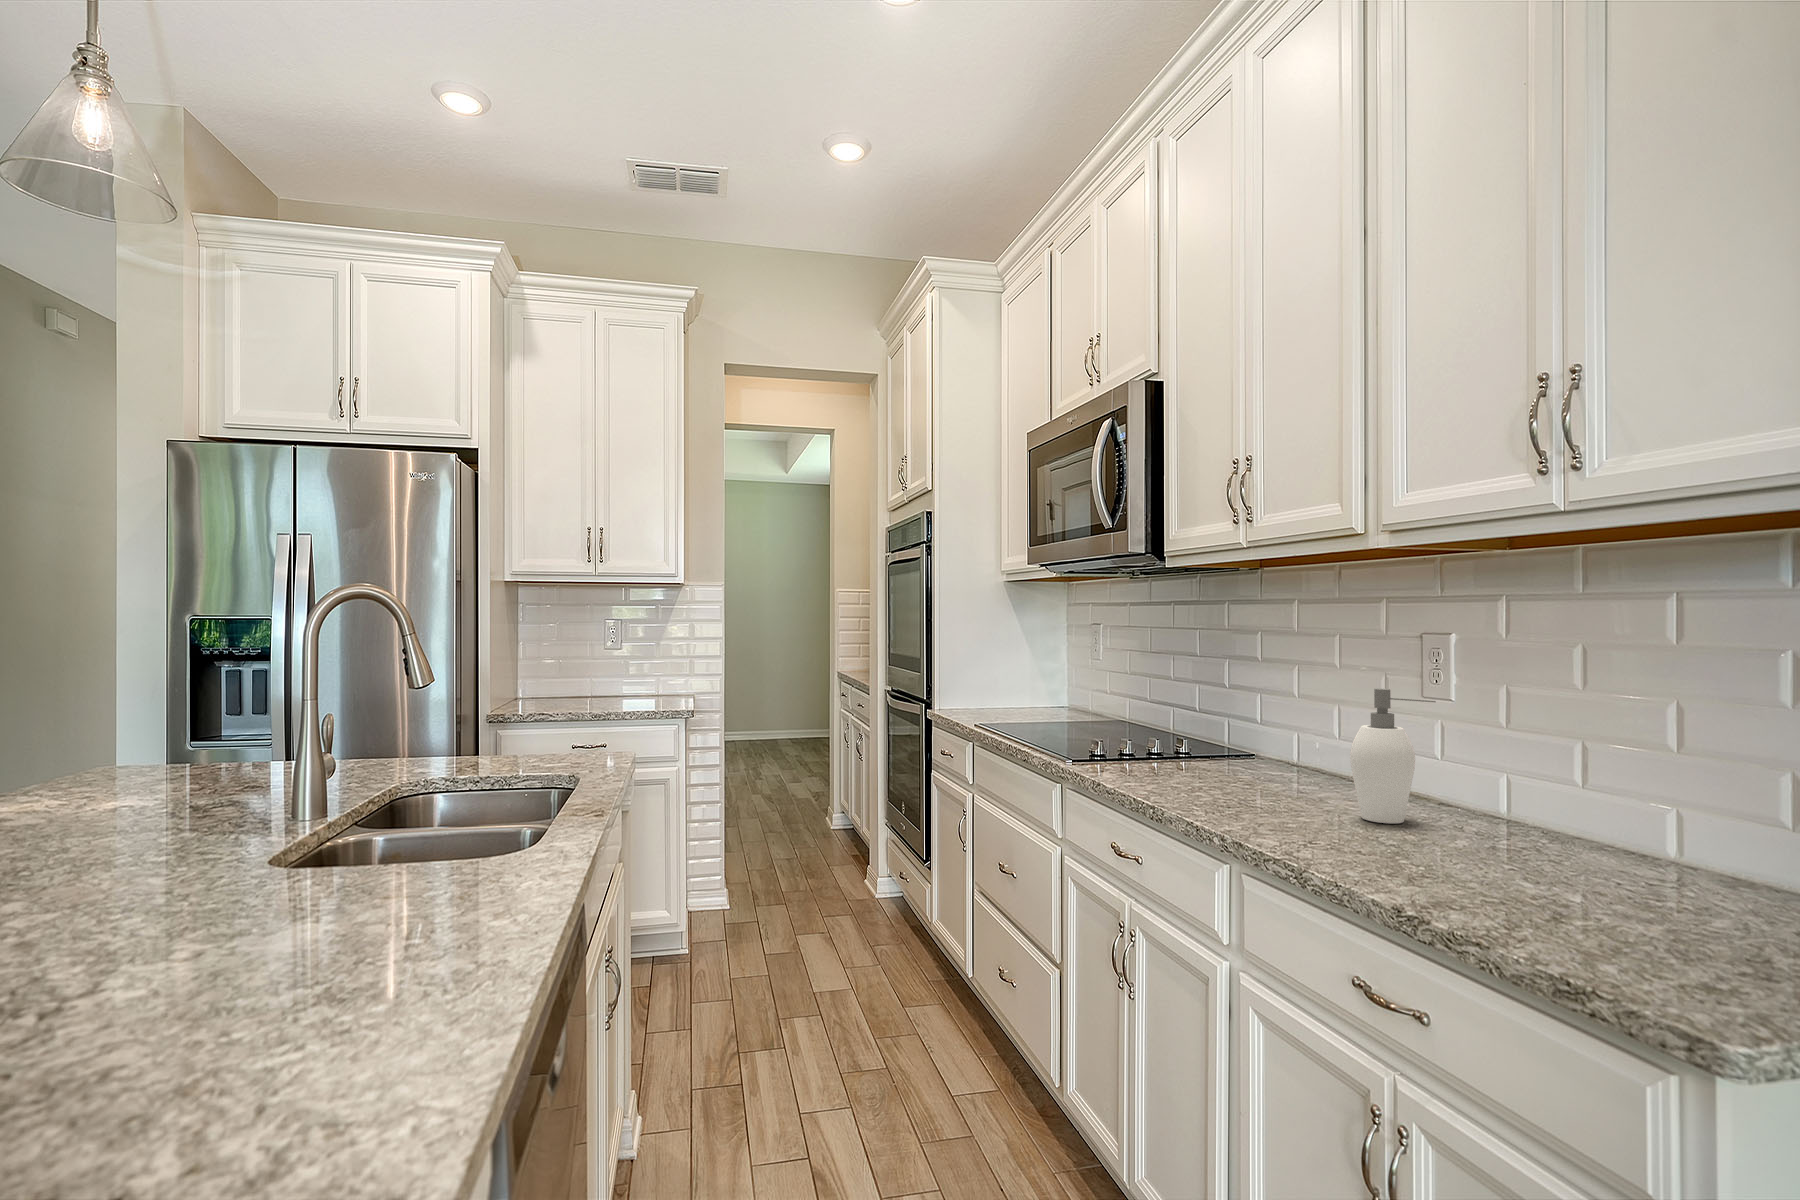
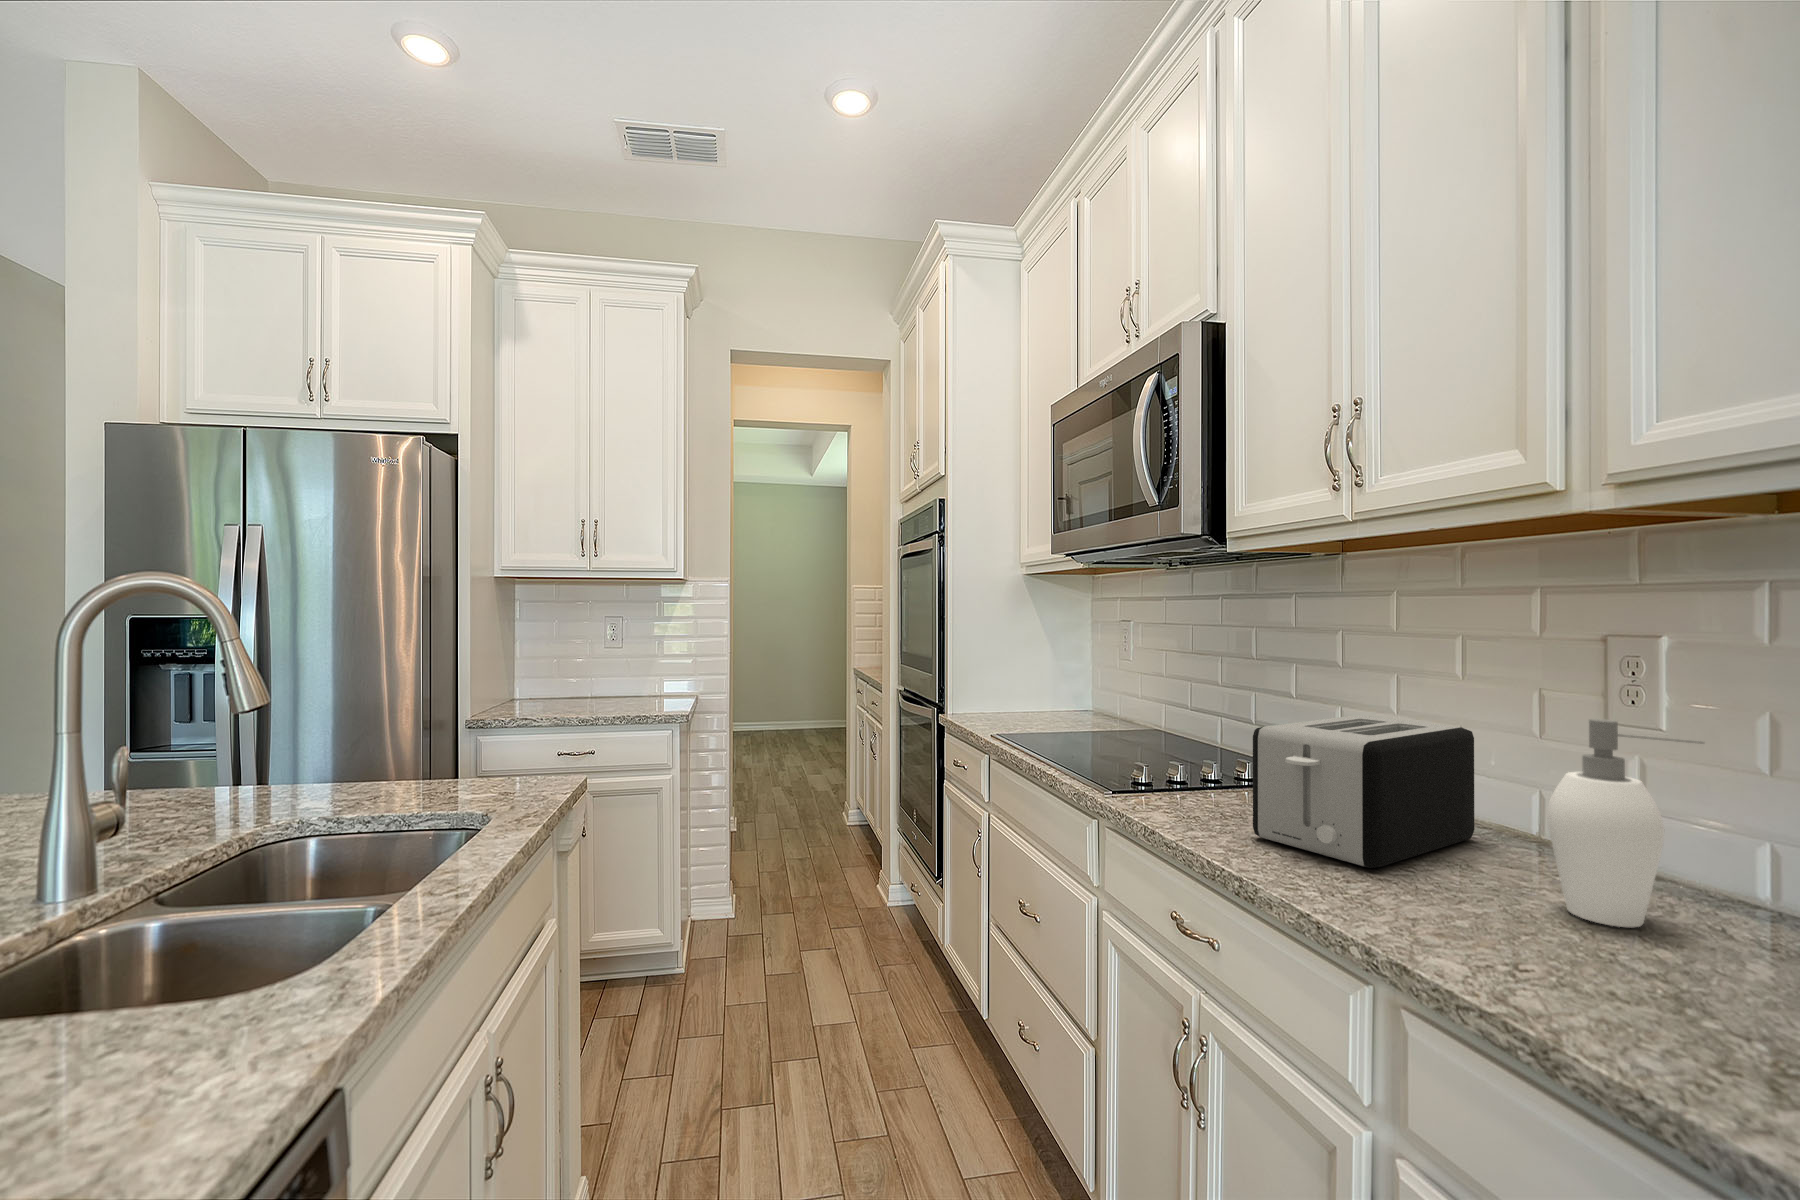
toaster: none [1171,696,1333,799] -> present [1253,715,1475,868]

